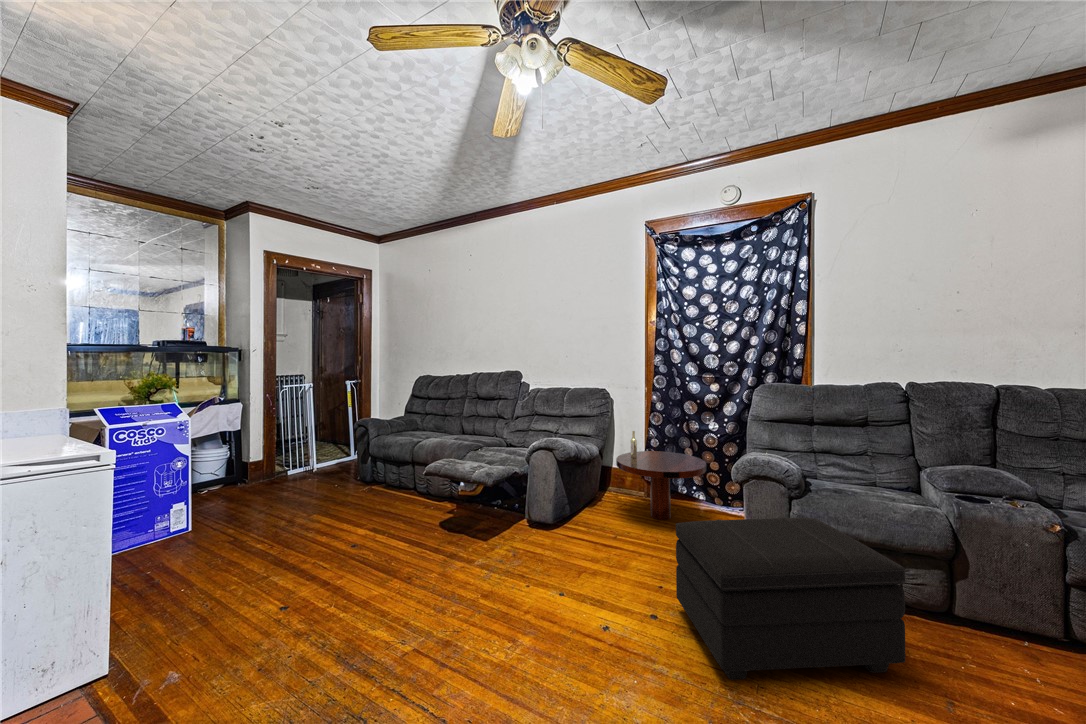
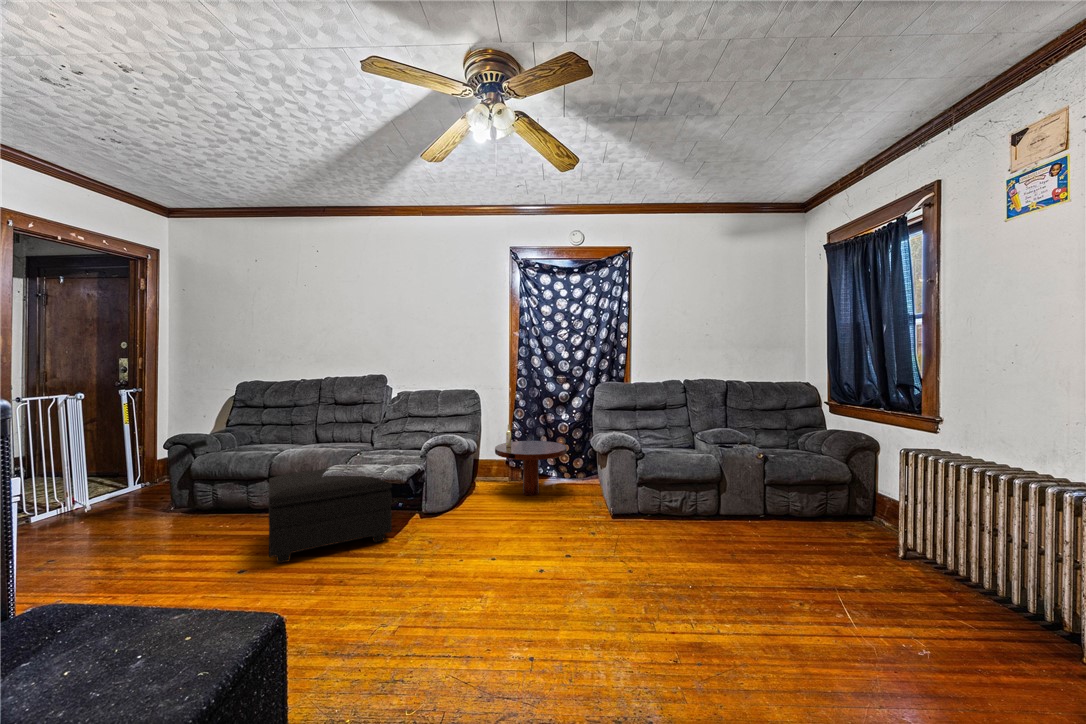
footstool: present [676,517,905,680] -> present [268,469,392,563]

